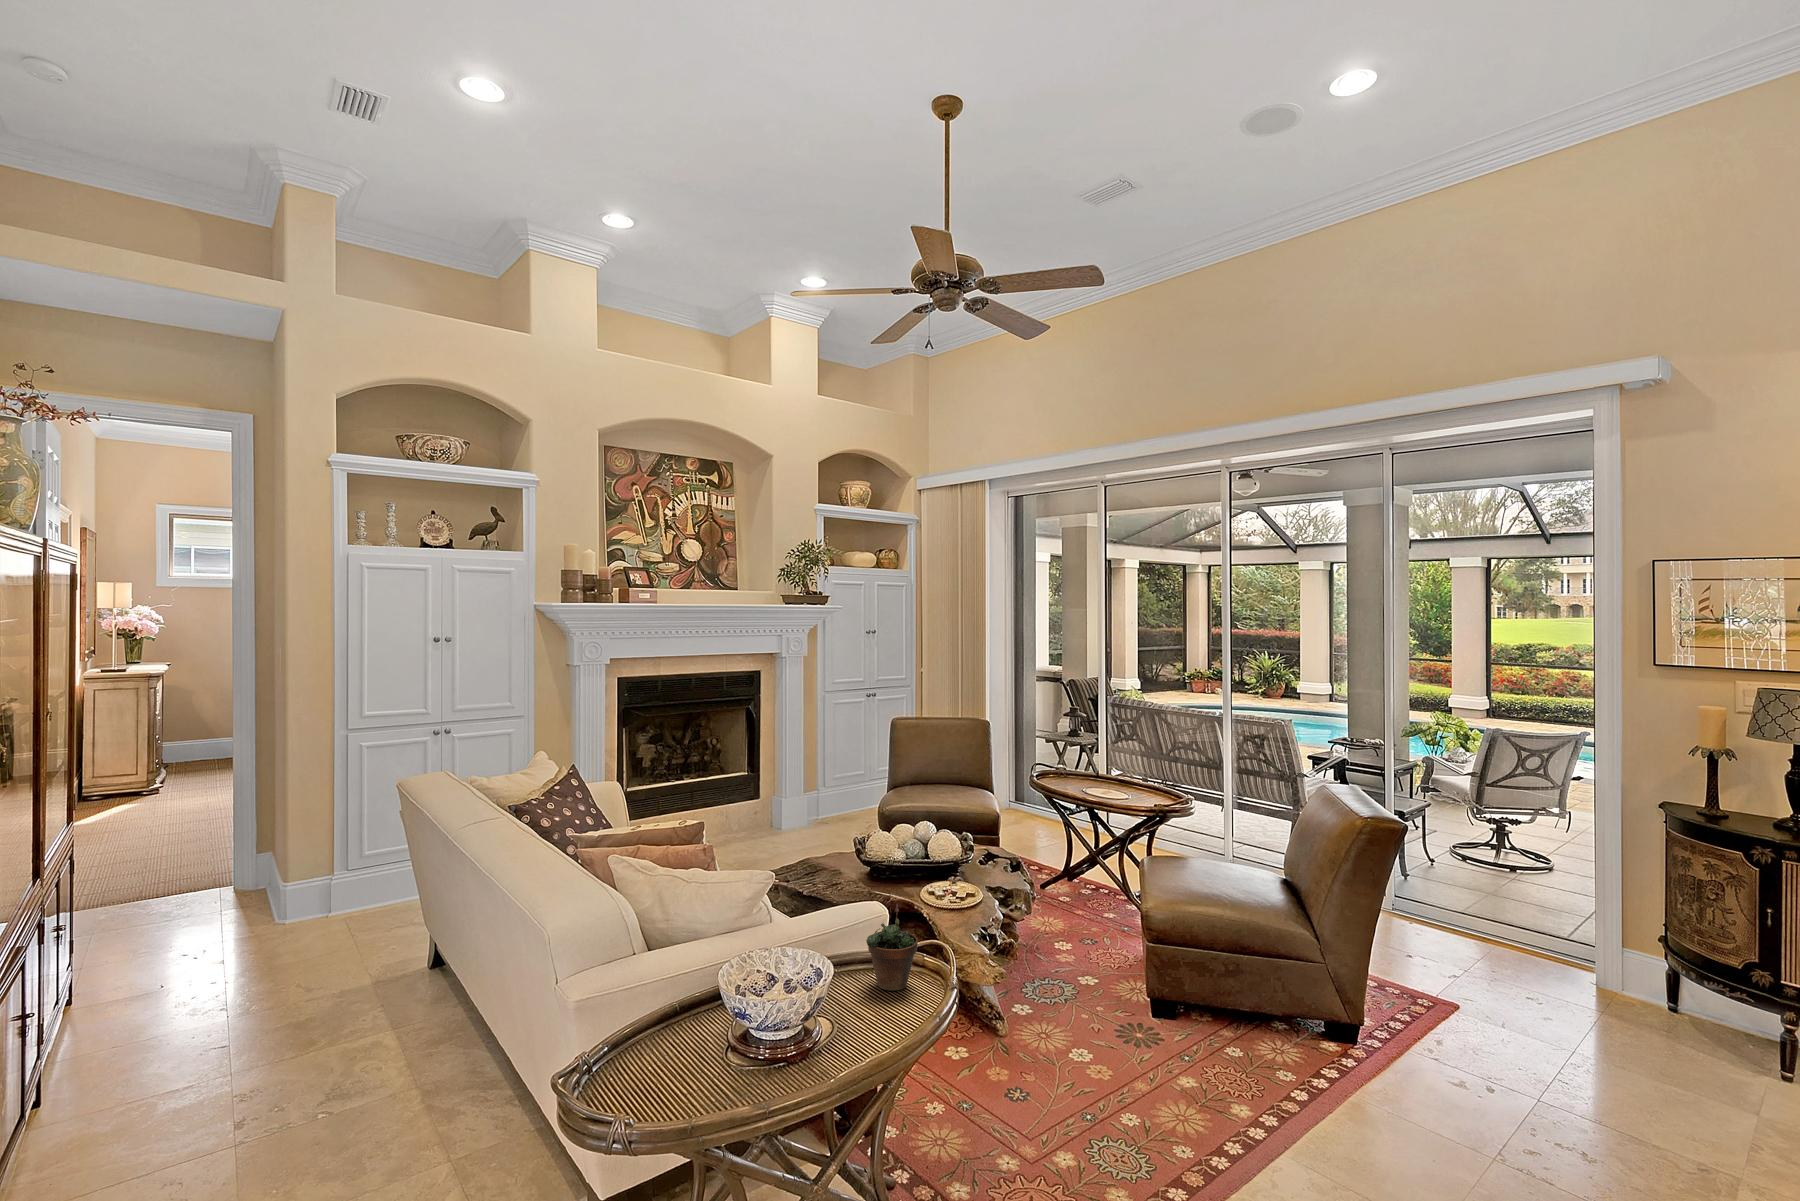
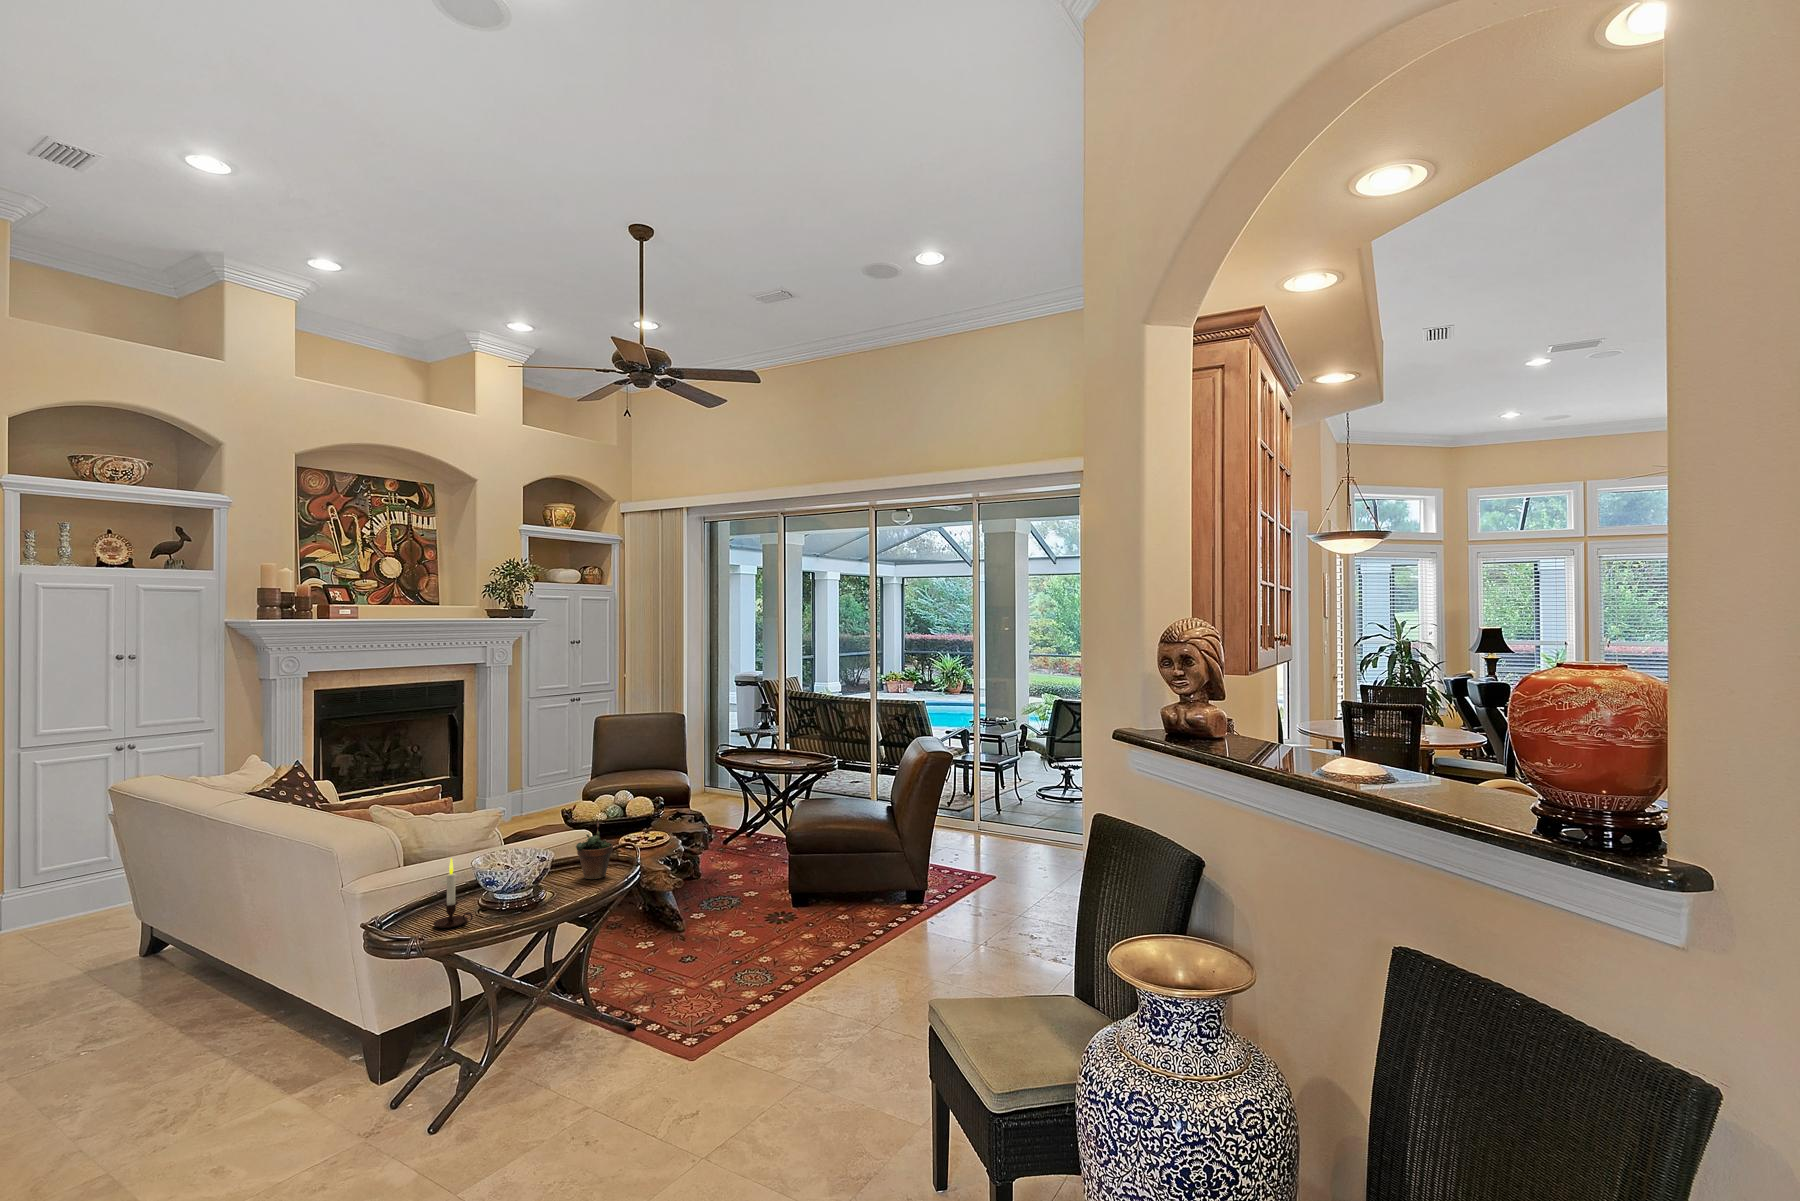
candle: none [663,967,716,1077] -> present [433,858,473,928]

